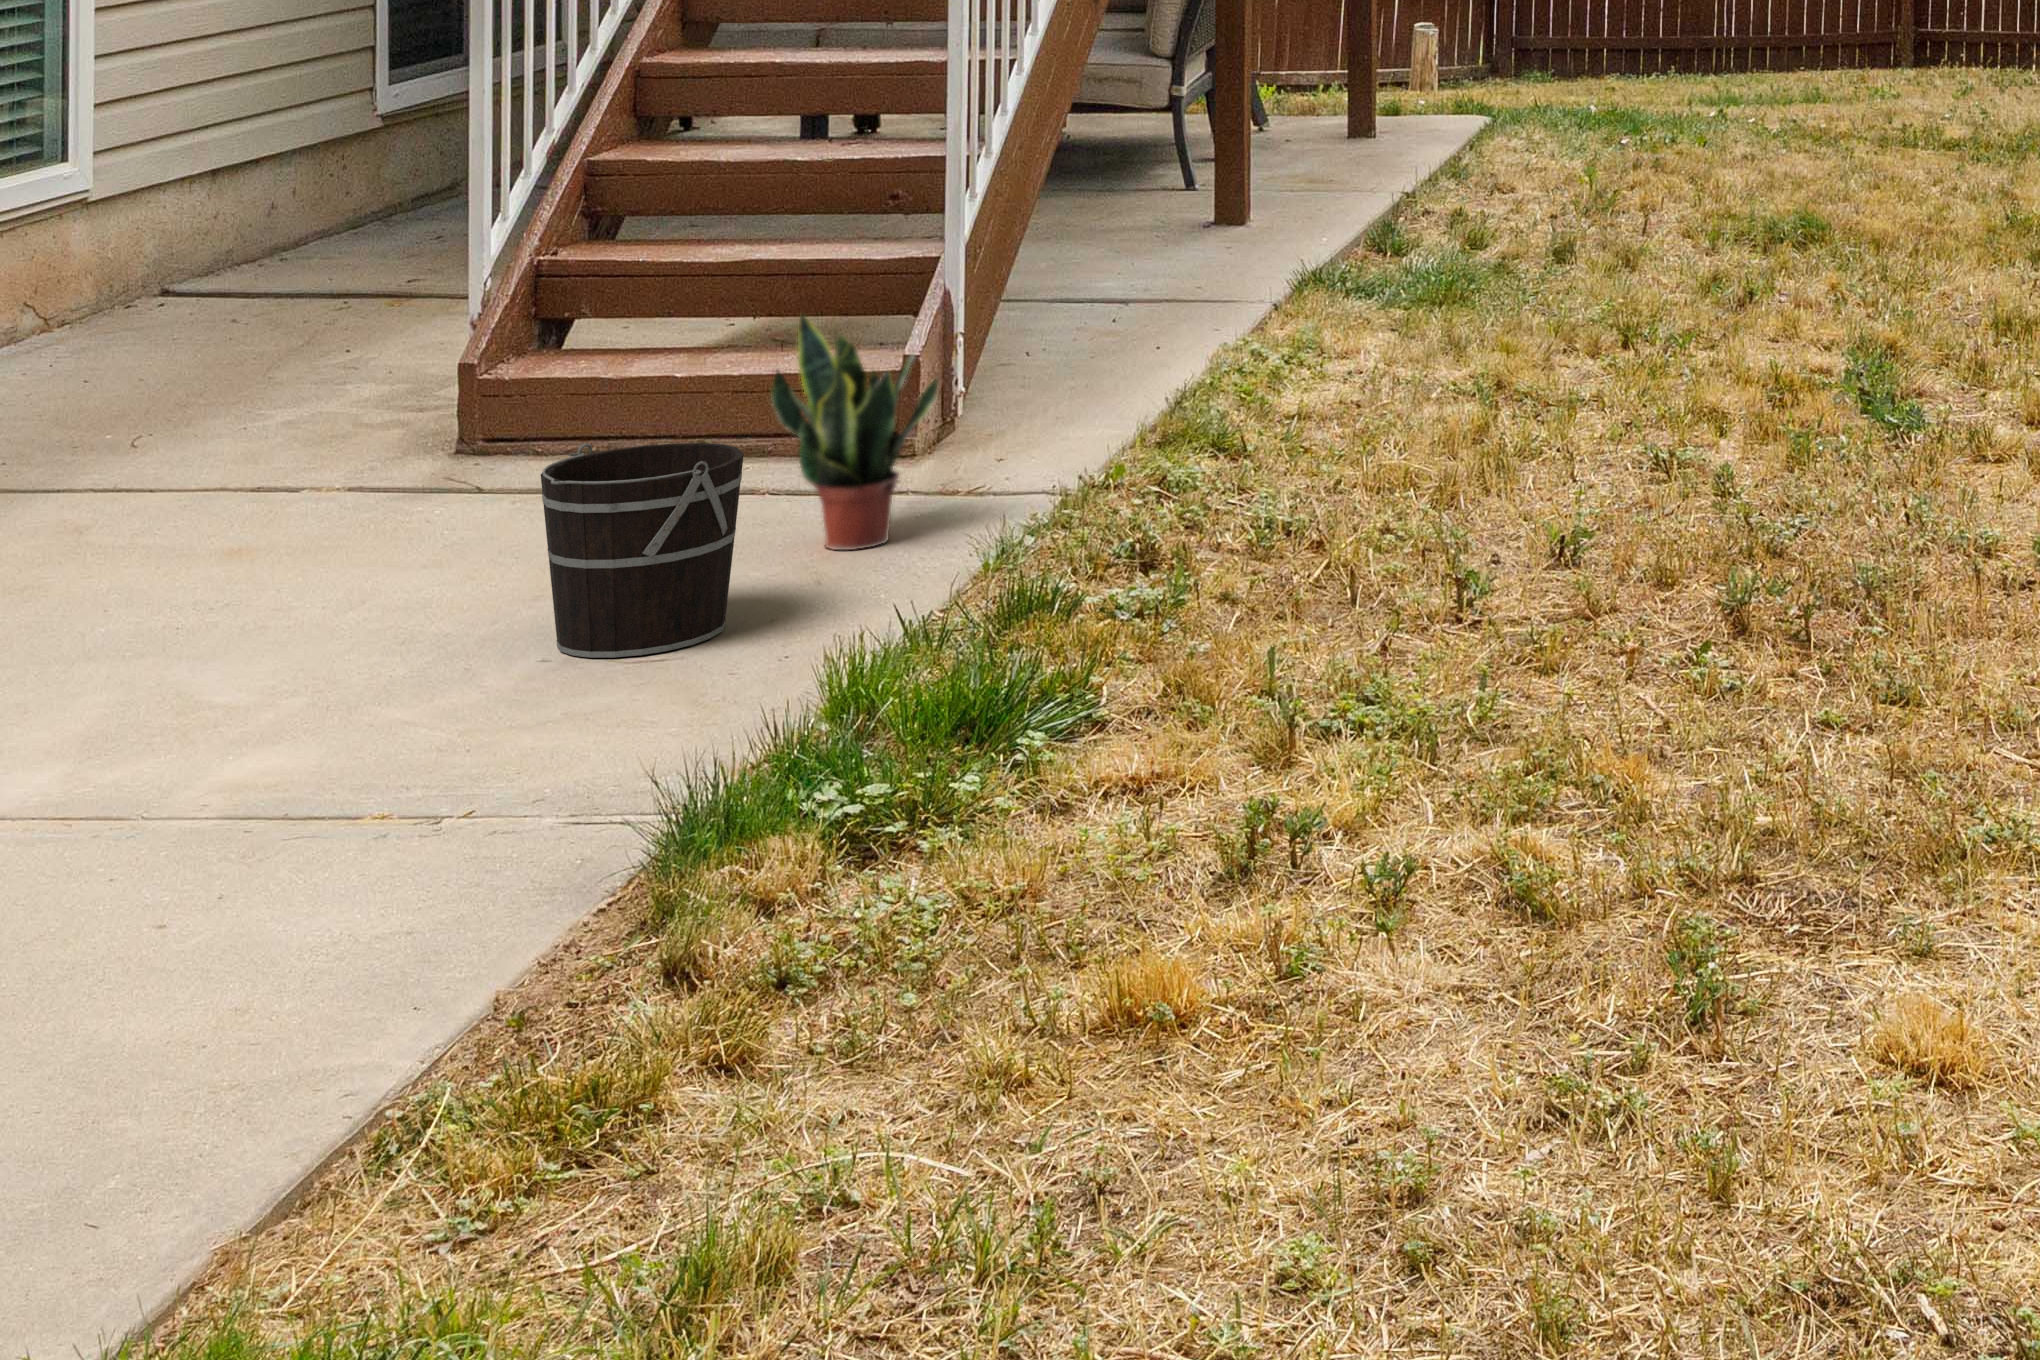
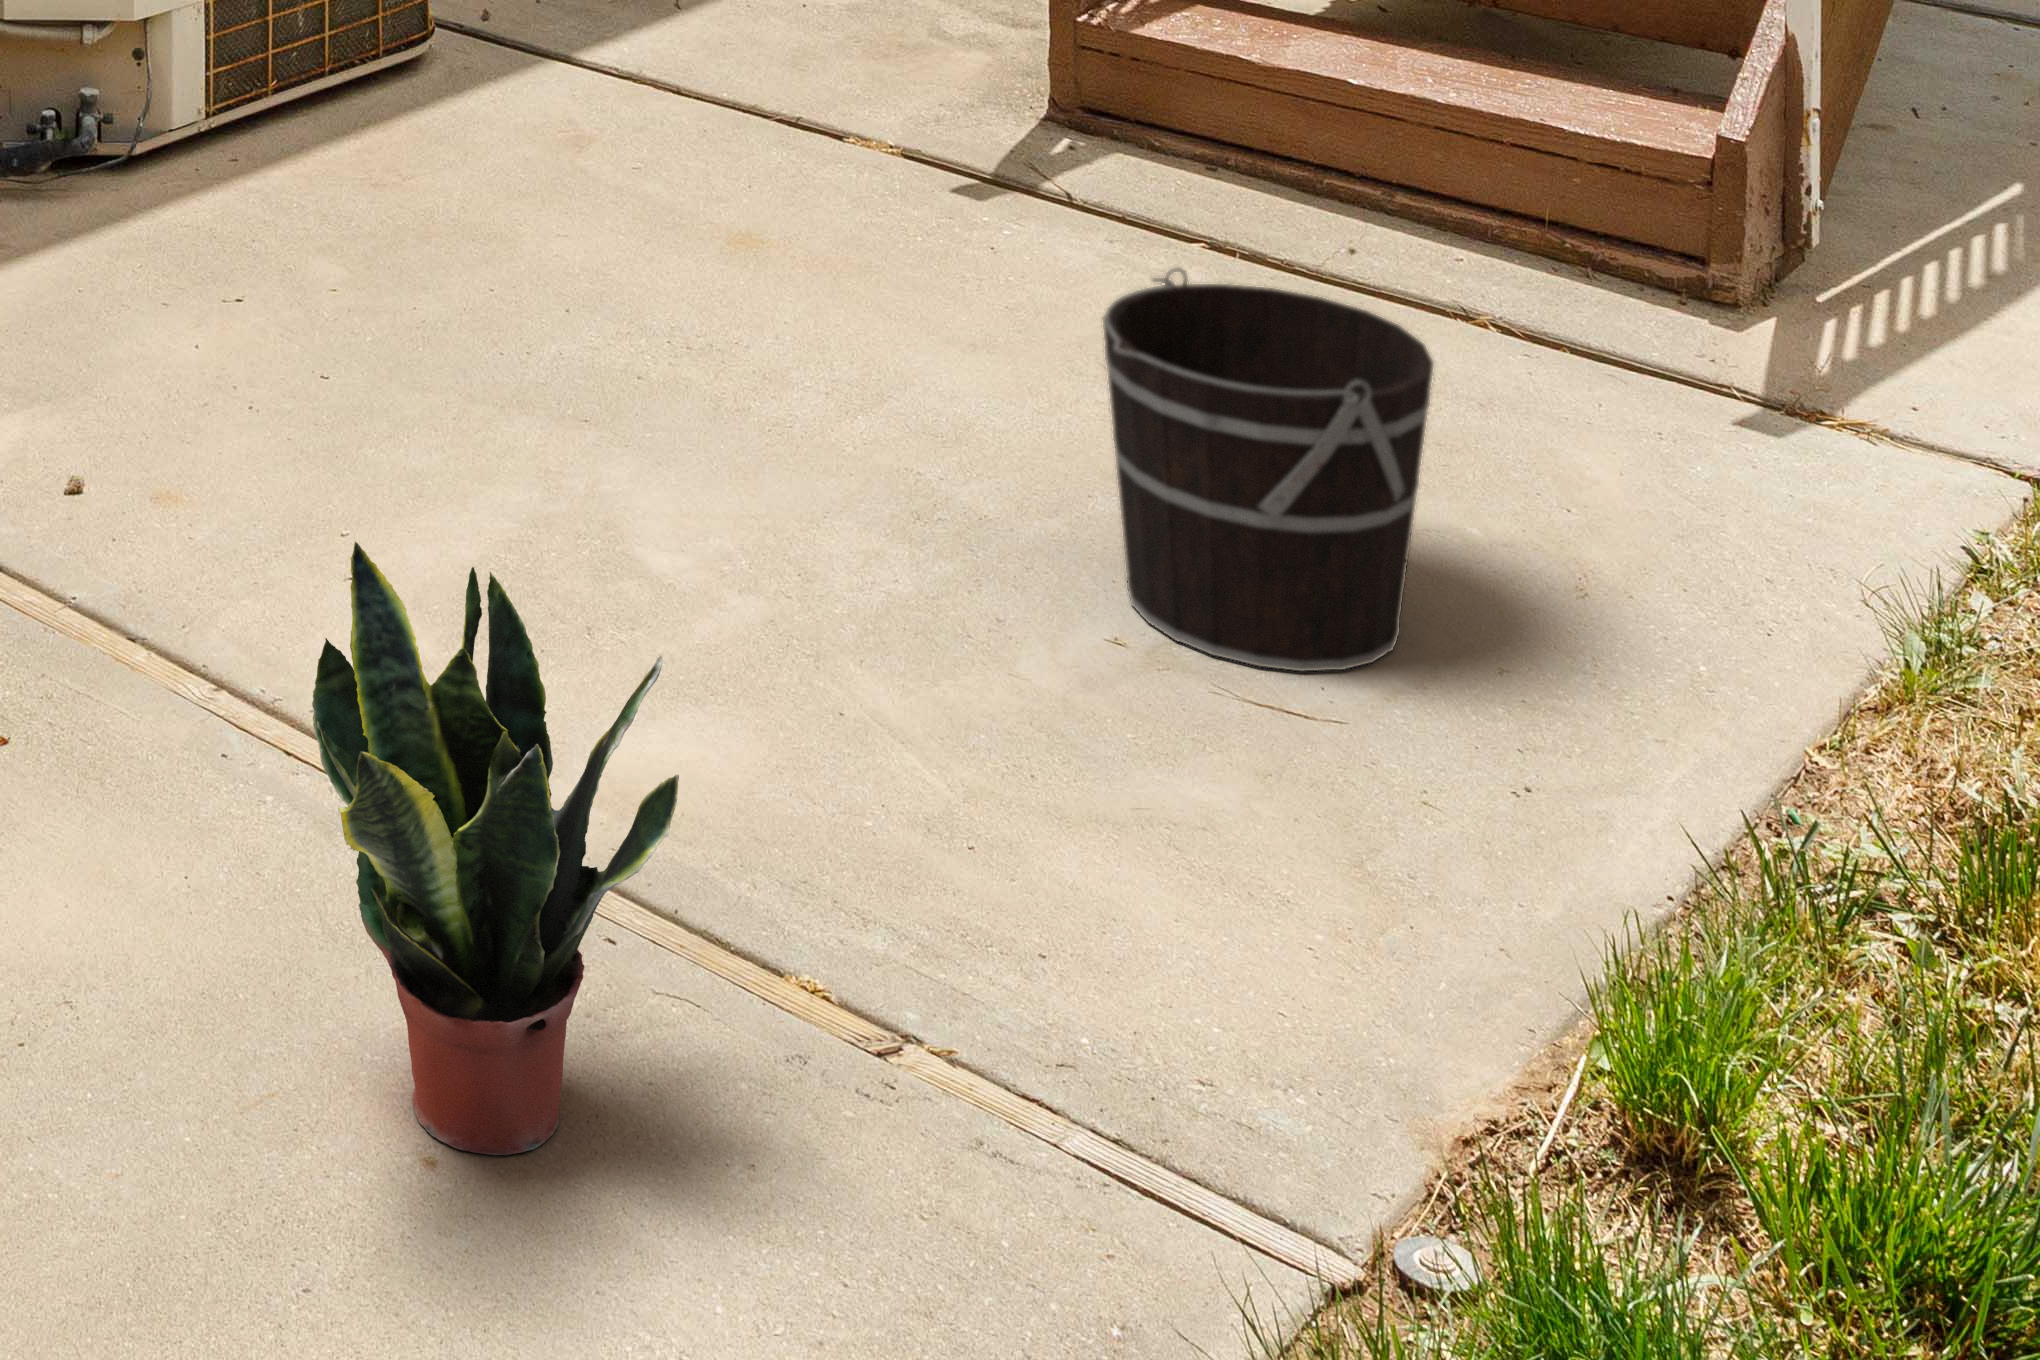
potted plant: present [772,315,939,550] -> present [312,542,679,1155]

